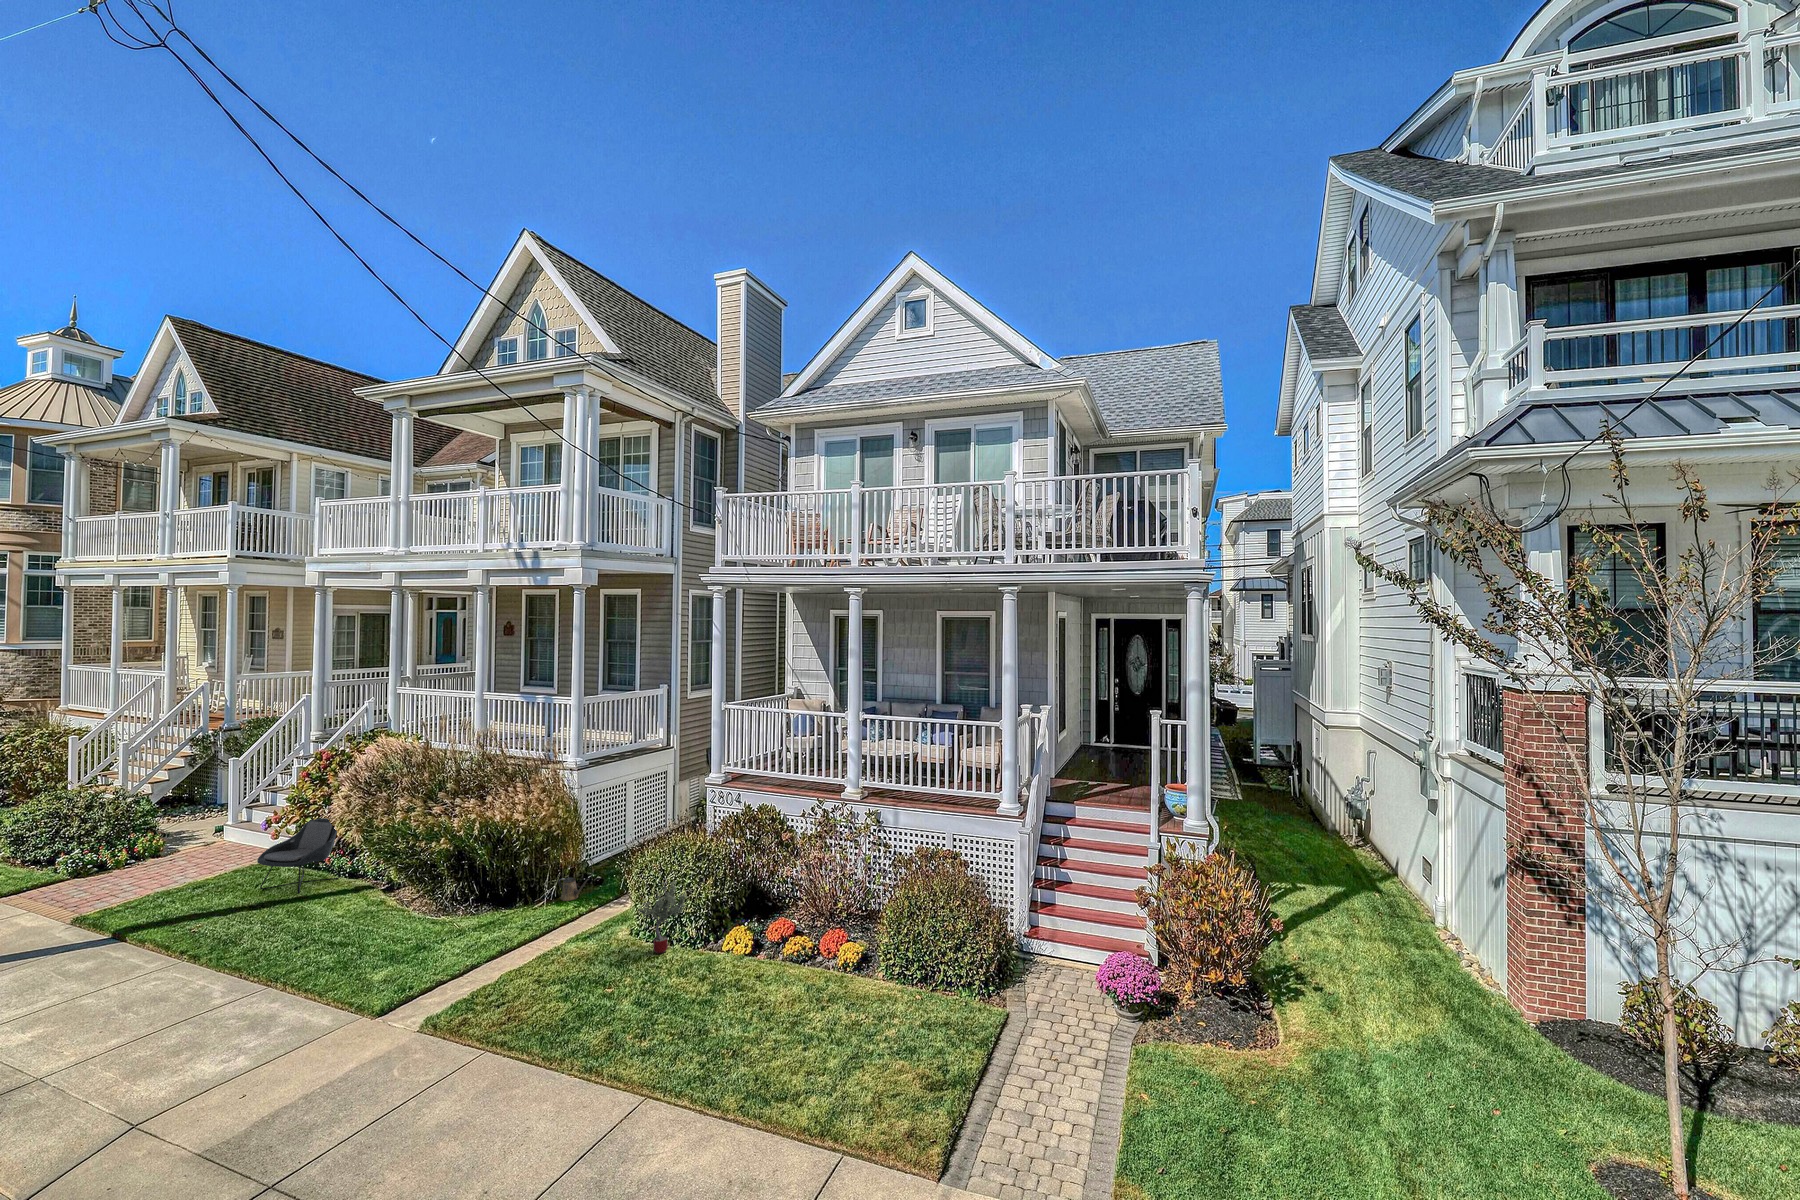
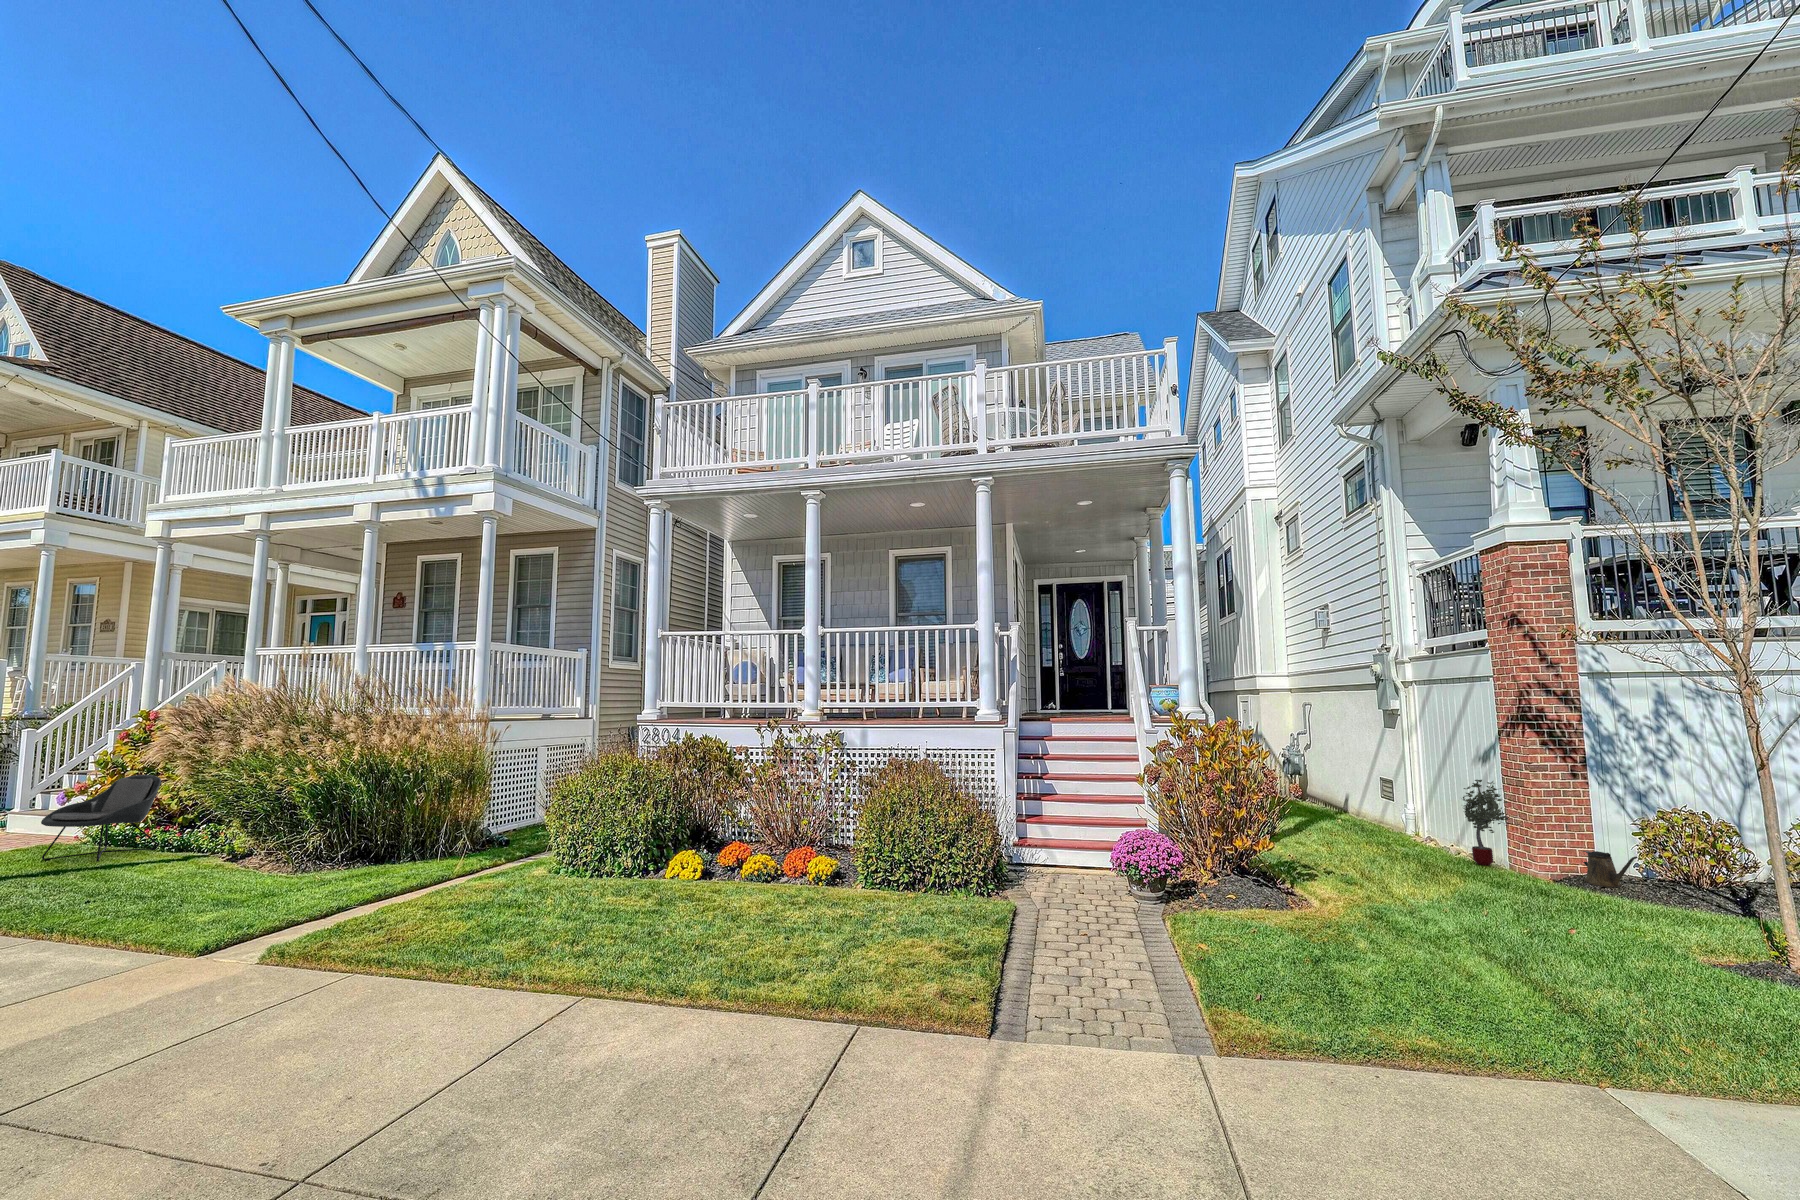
watering can: present [558,878,589,901] -> present [1583,851,1638,887]
potted tree: present [638,881,687,954] -> present [1463,780,1509,865]

